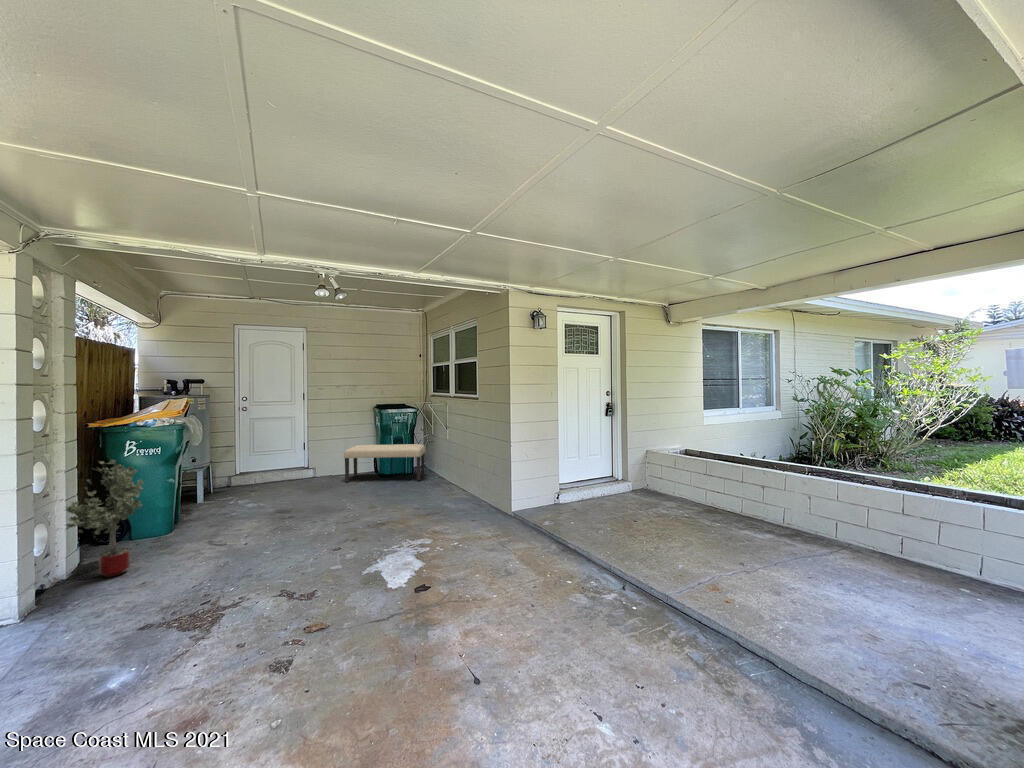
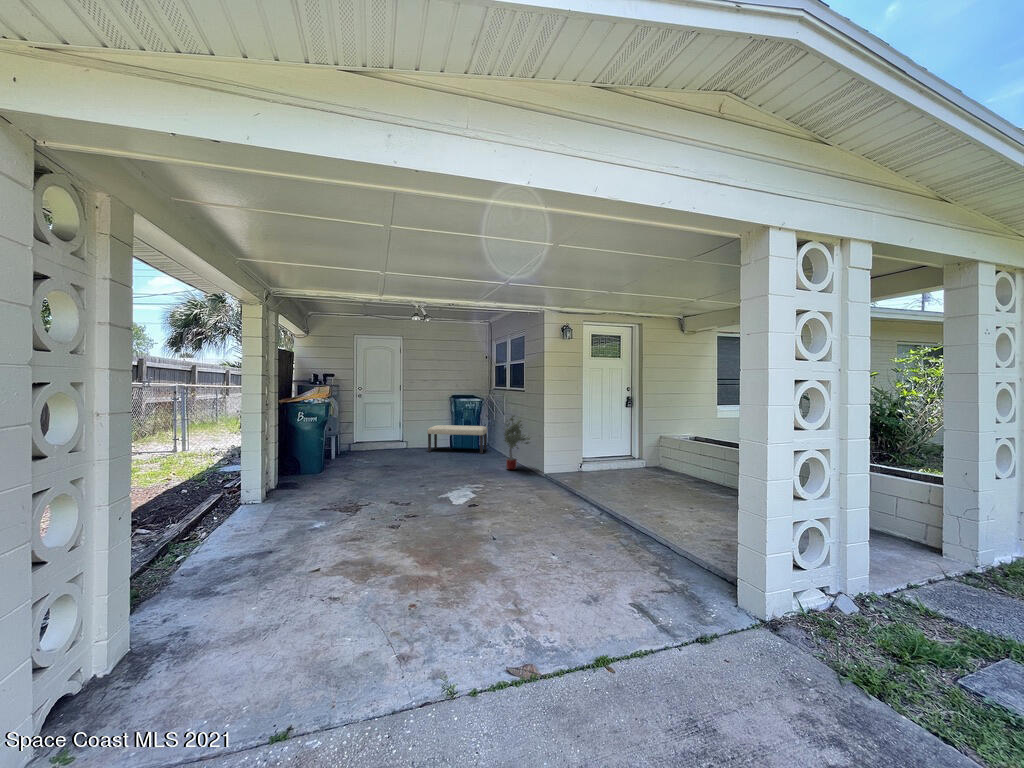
potted tree: present [65,460,145,577] -> present [504,416,530,470]

